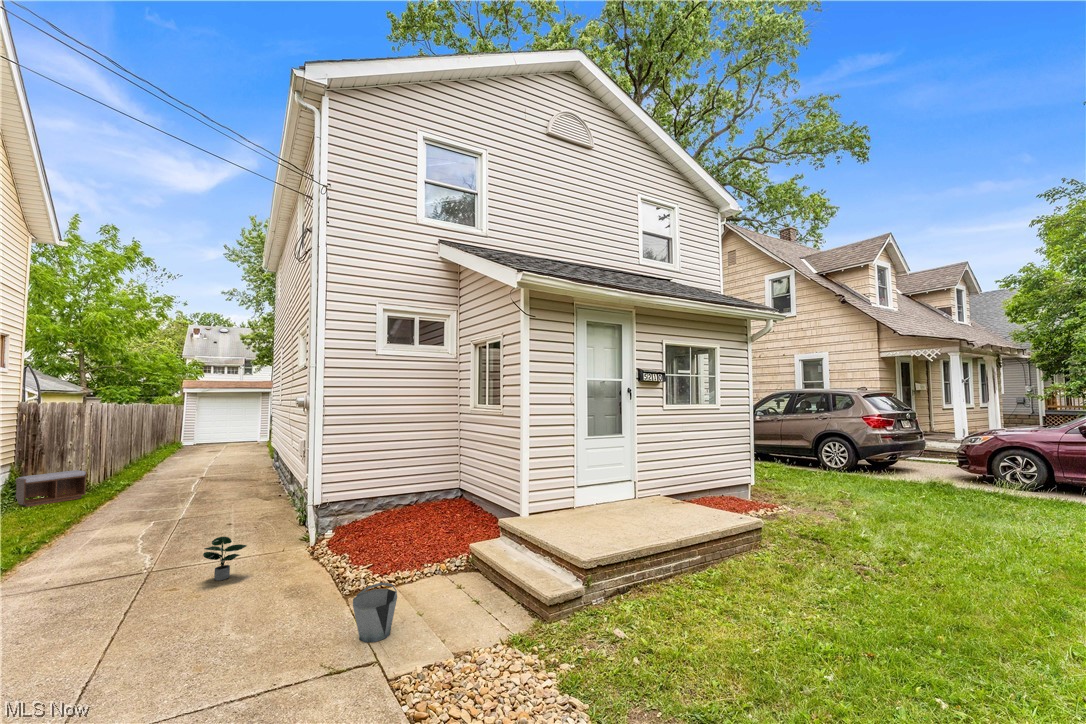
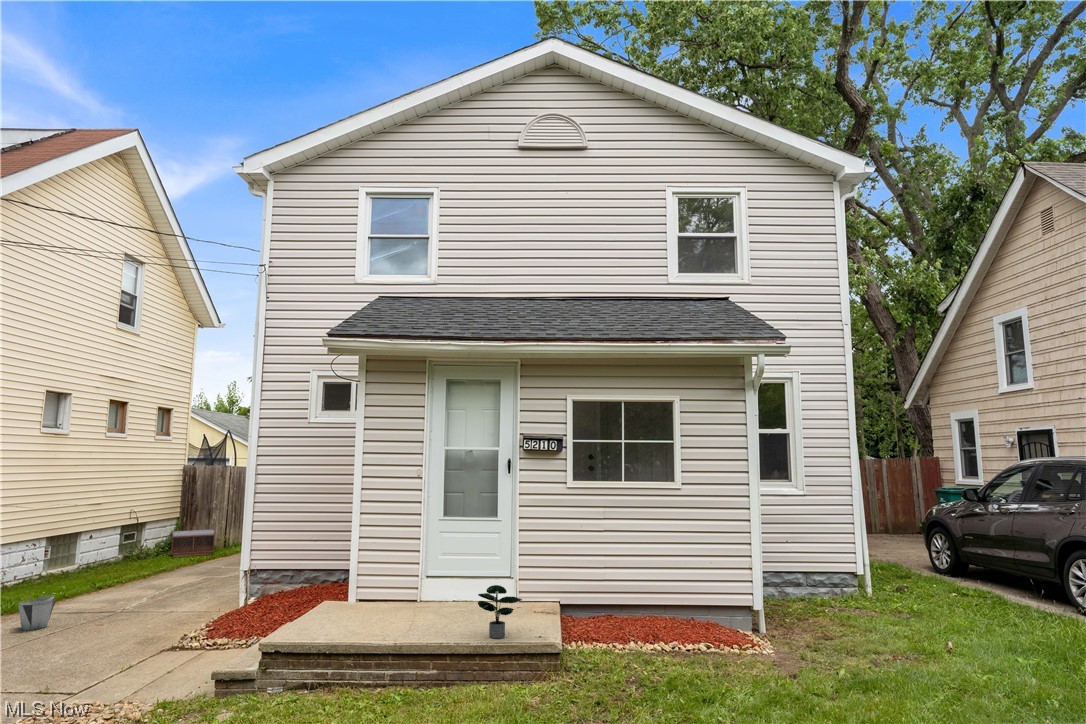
potted plant: present [203,537,247,581] -> present [478,585,522,639]
bucket: present [353,583,397,643] -> present [18,595,56,630]

